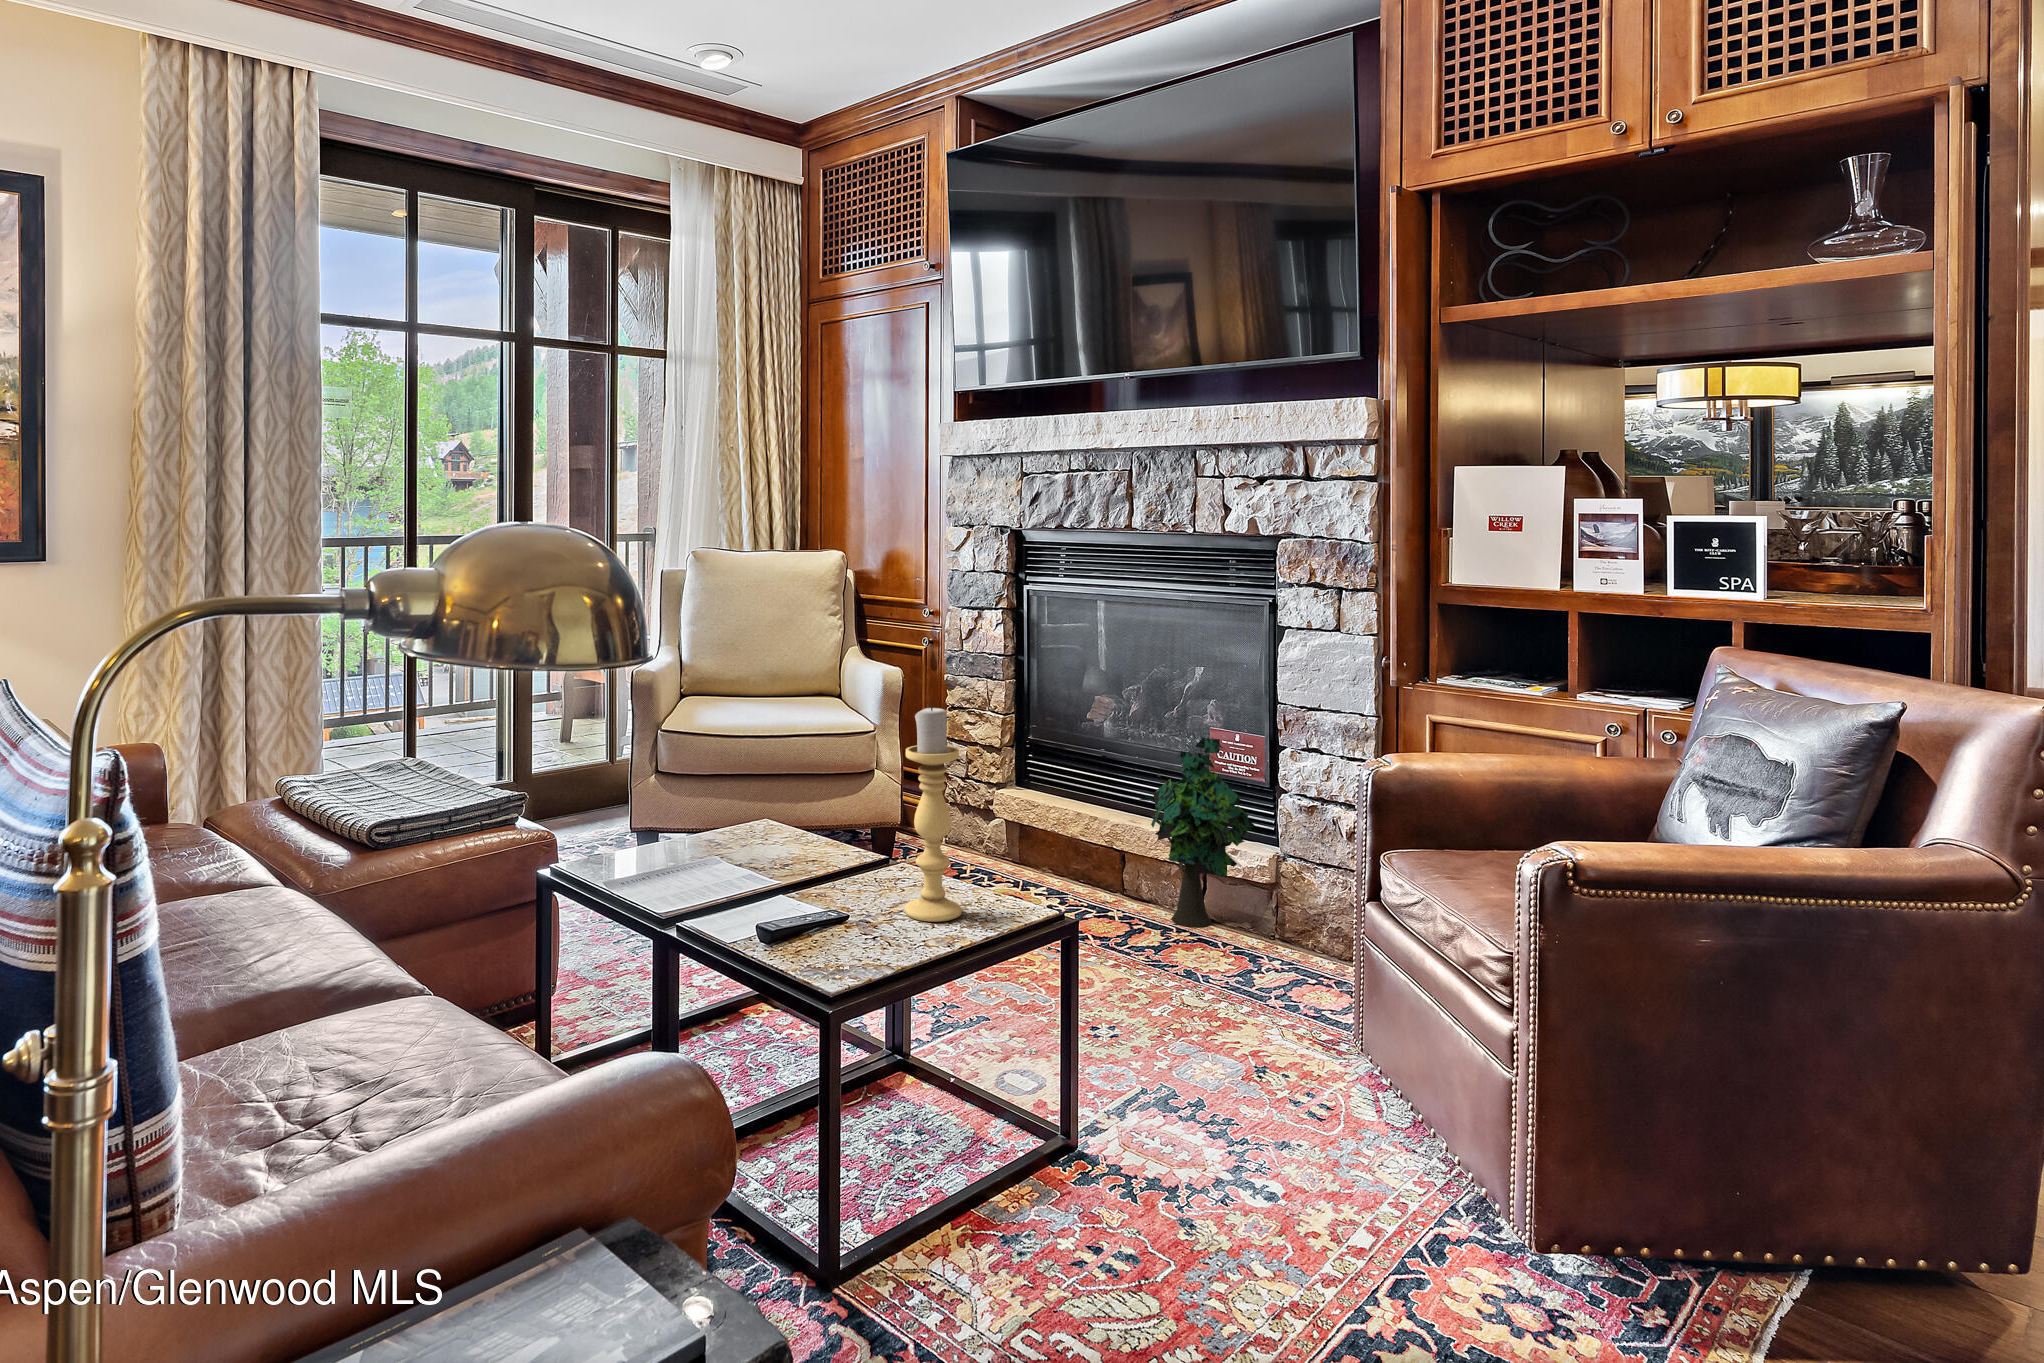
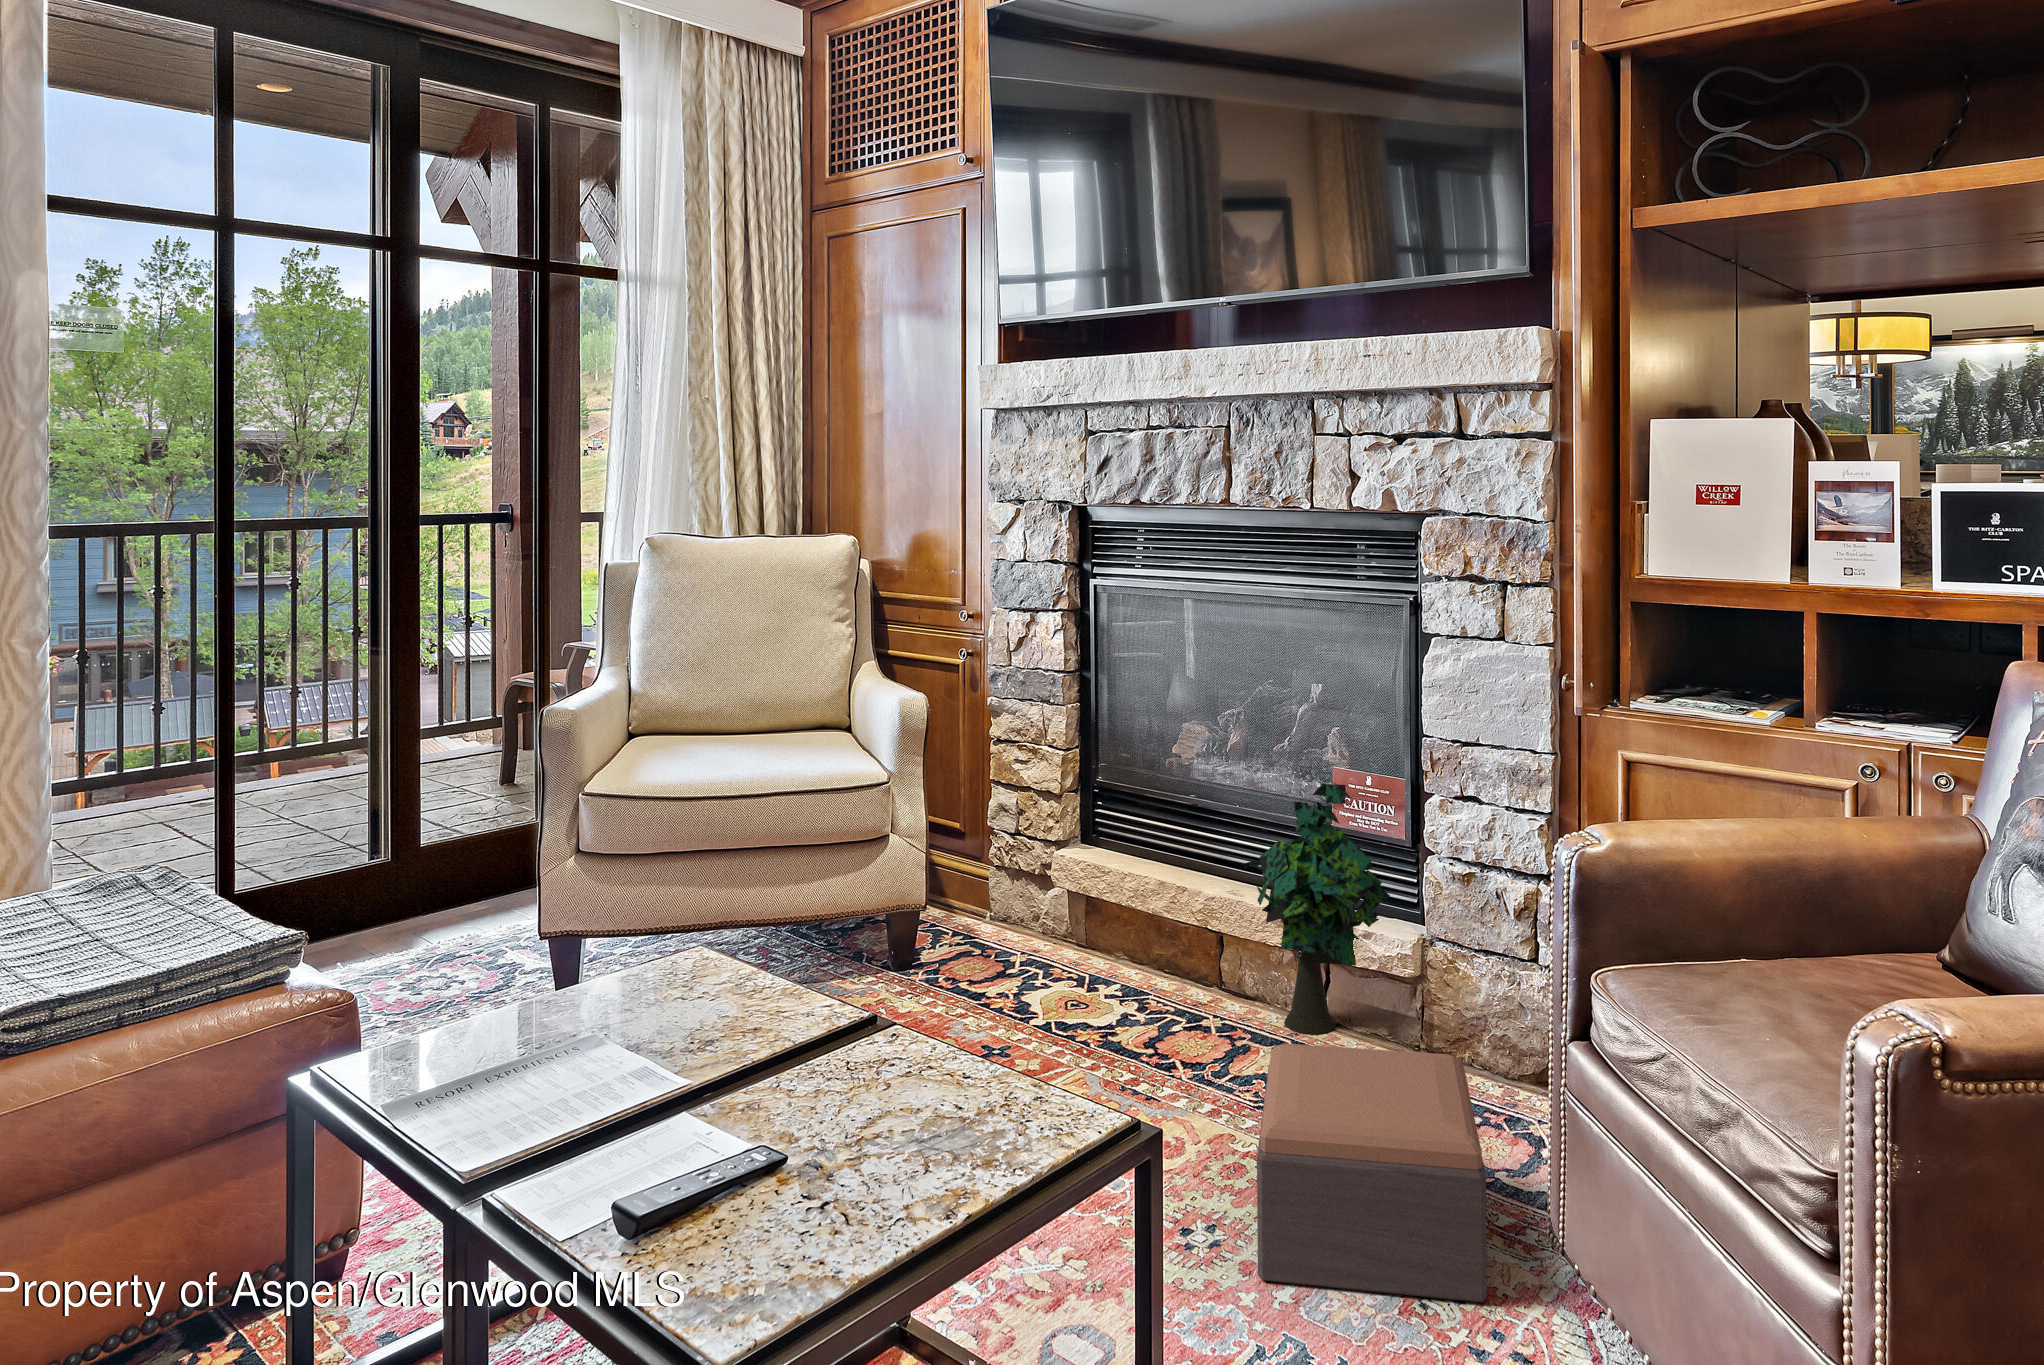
candle holder: present [905,705,961,922] -> none [889,797,982,1152]
footstool: none [1142,911,1304,1081] -> present [1257,1044,1487,1302]

